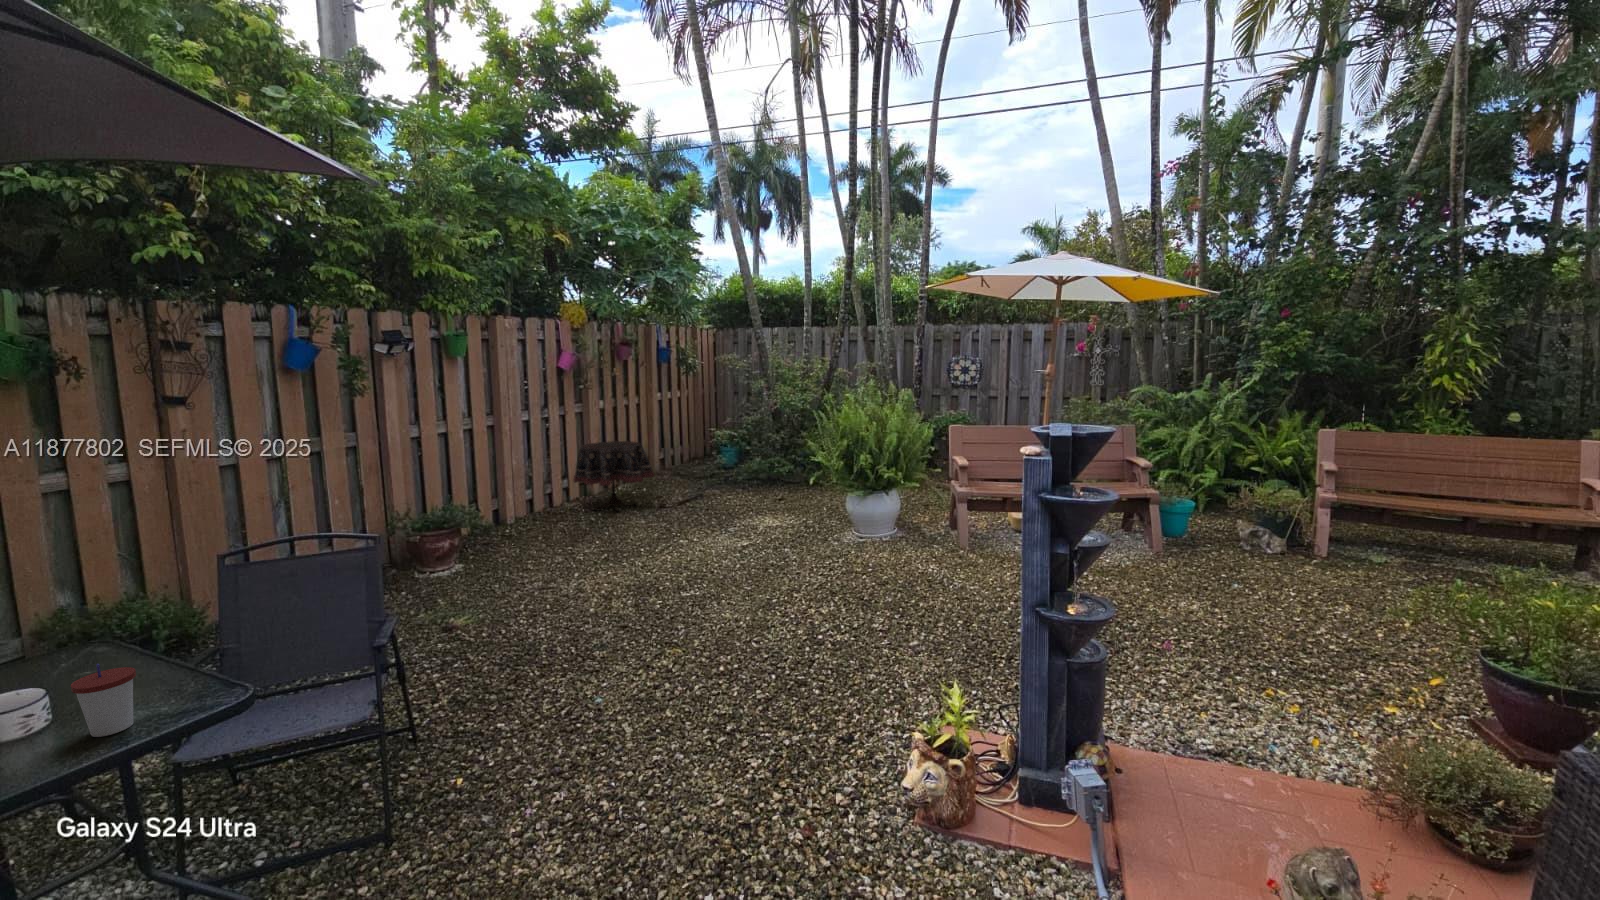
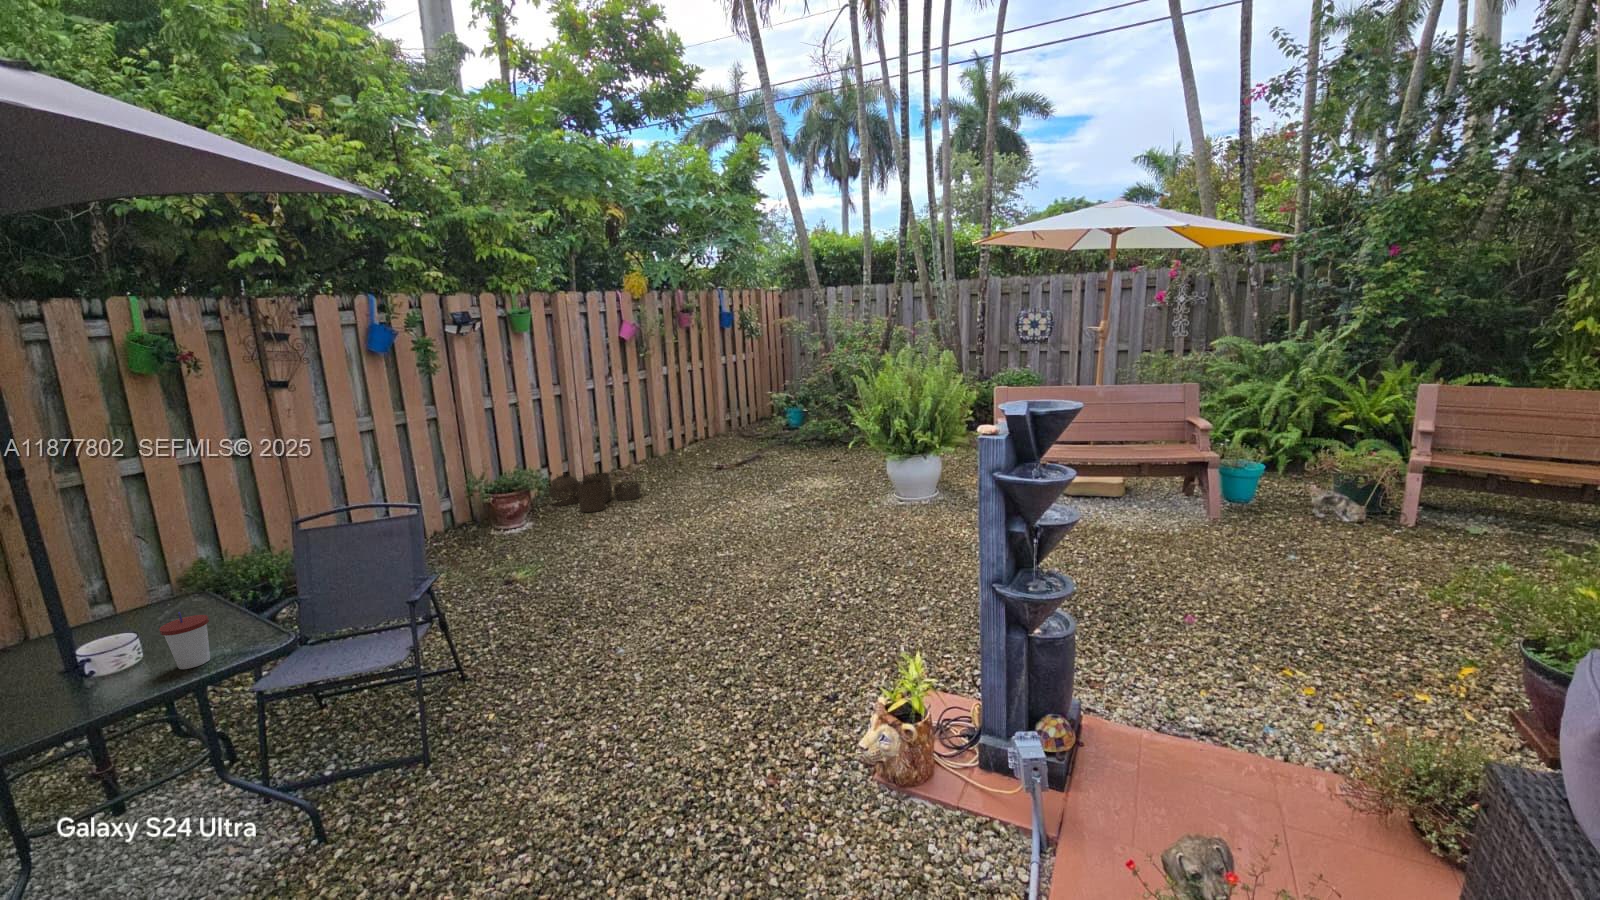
side table: present [573,441,655,512] -> none [640,405,715,473]
woven basket: none [475,508,579,554] -> present [549,472,640,512]

